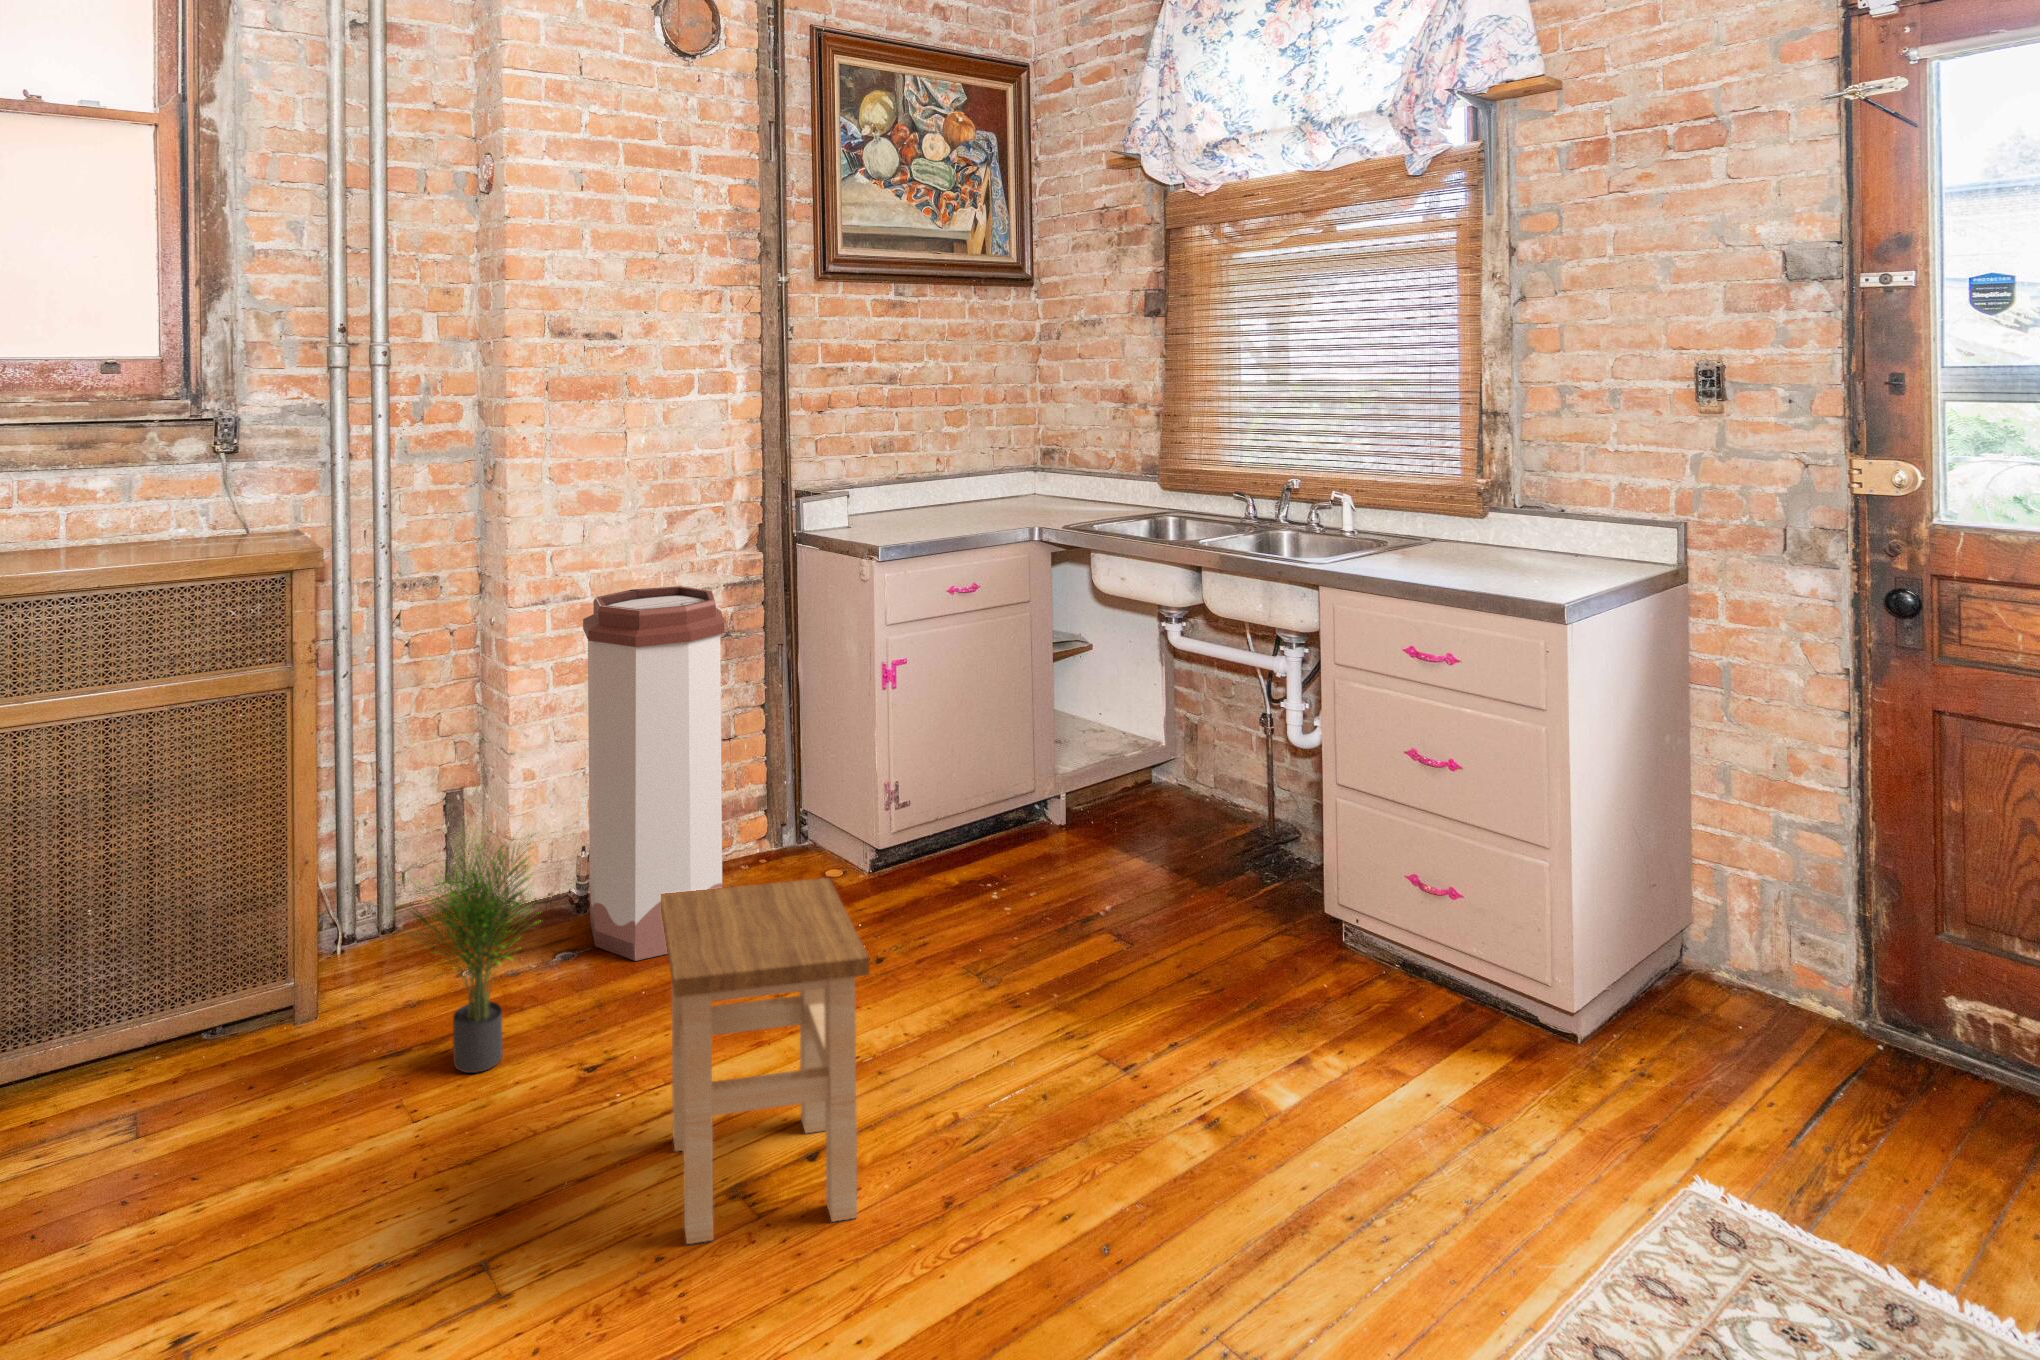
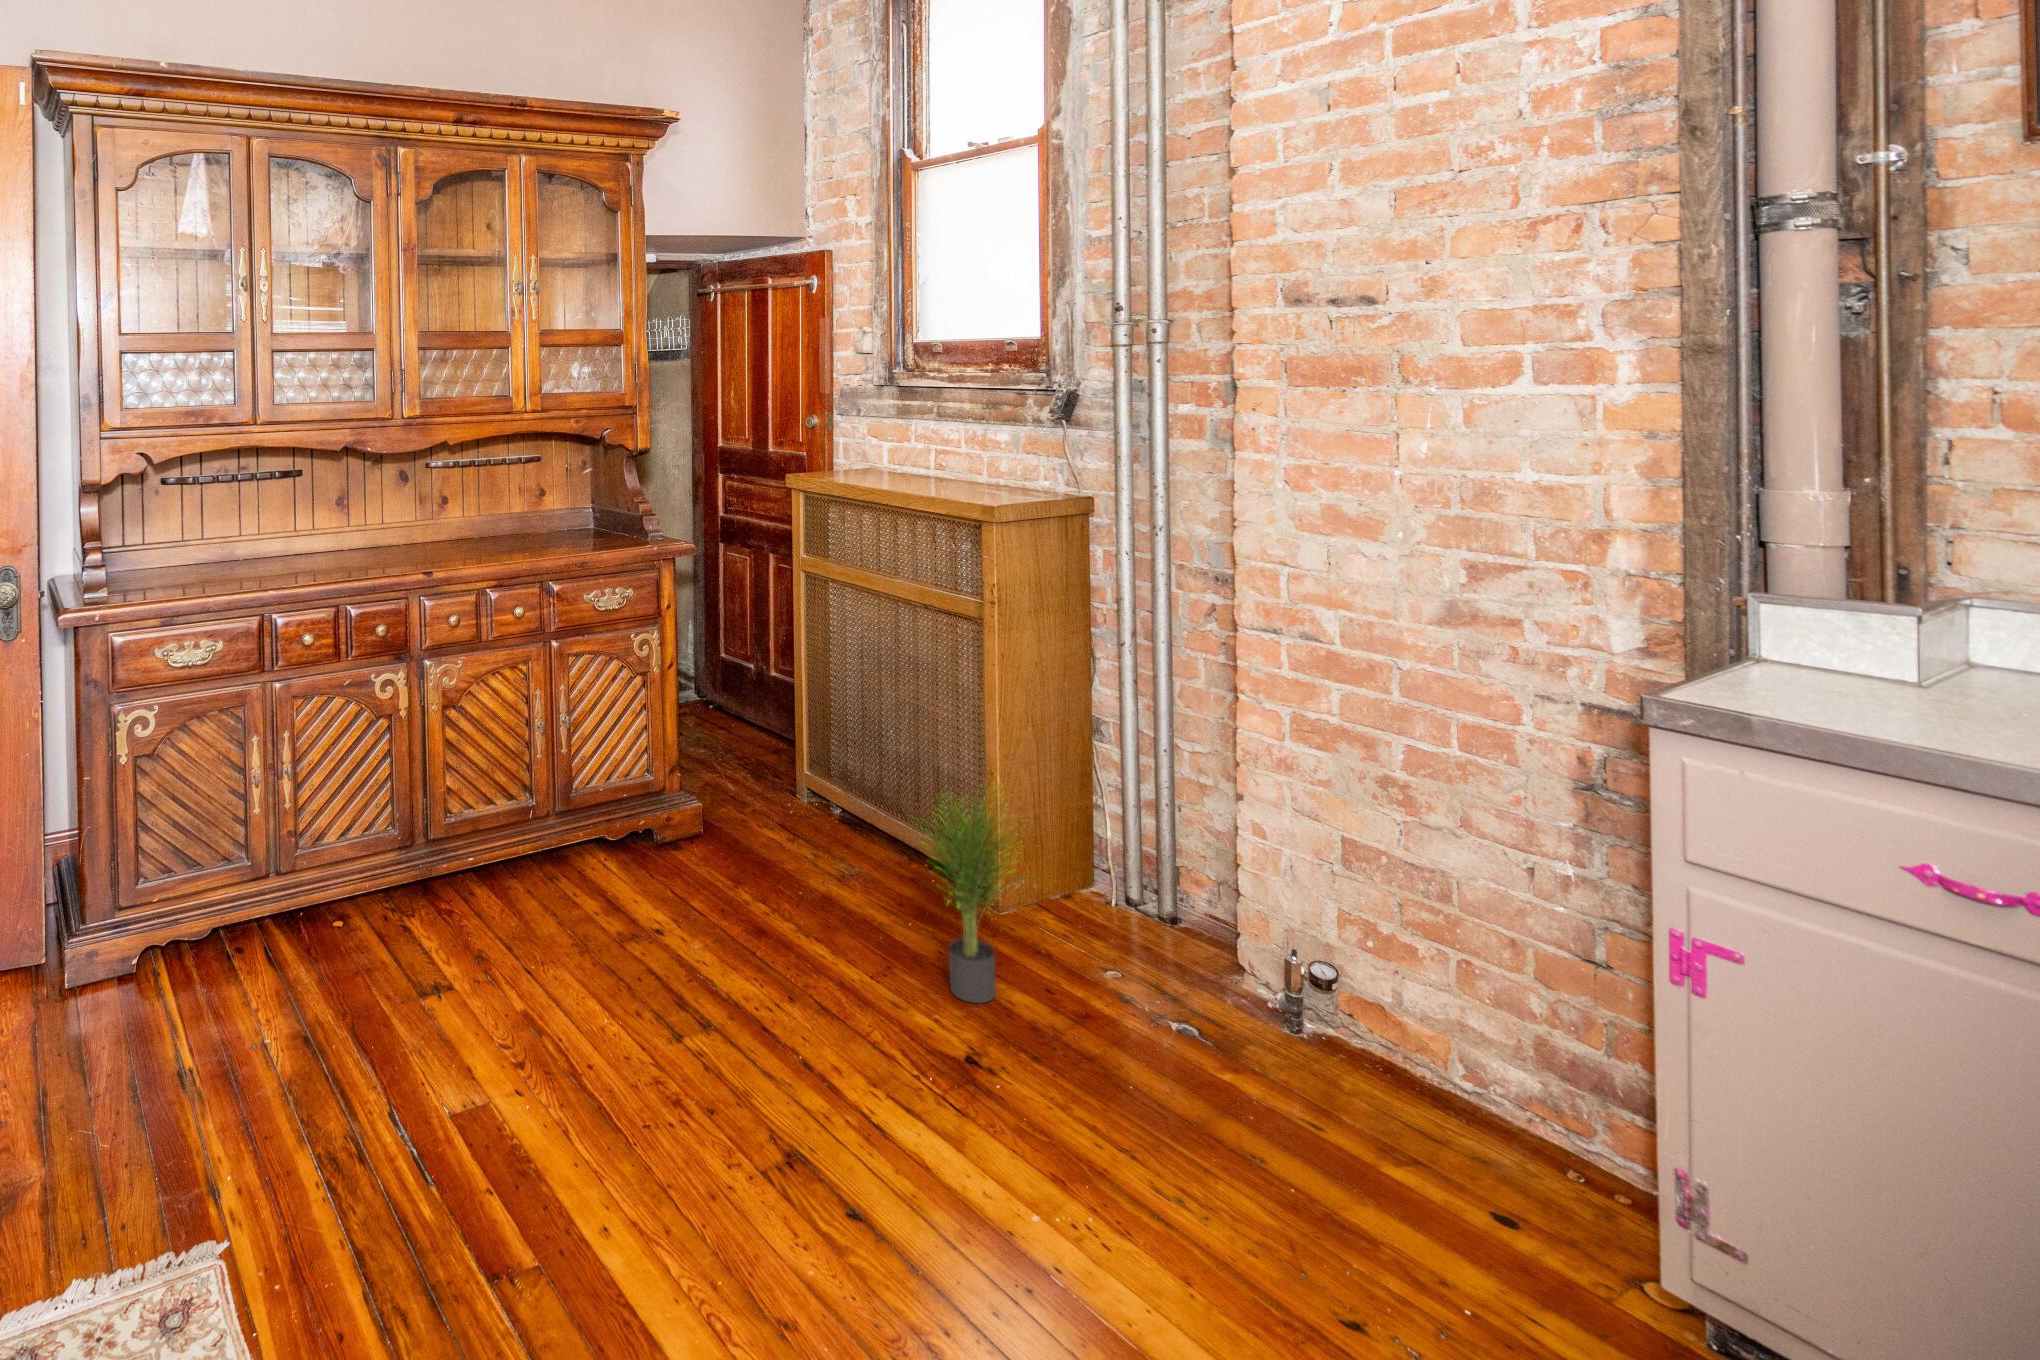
trash can: present [583,586,724,961] -> none [1201,634,1434,1146]
stool: present [661,878,870,1244] -> none [709,874,937,1238]

